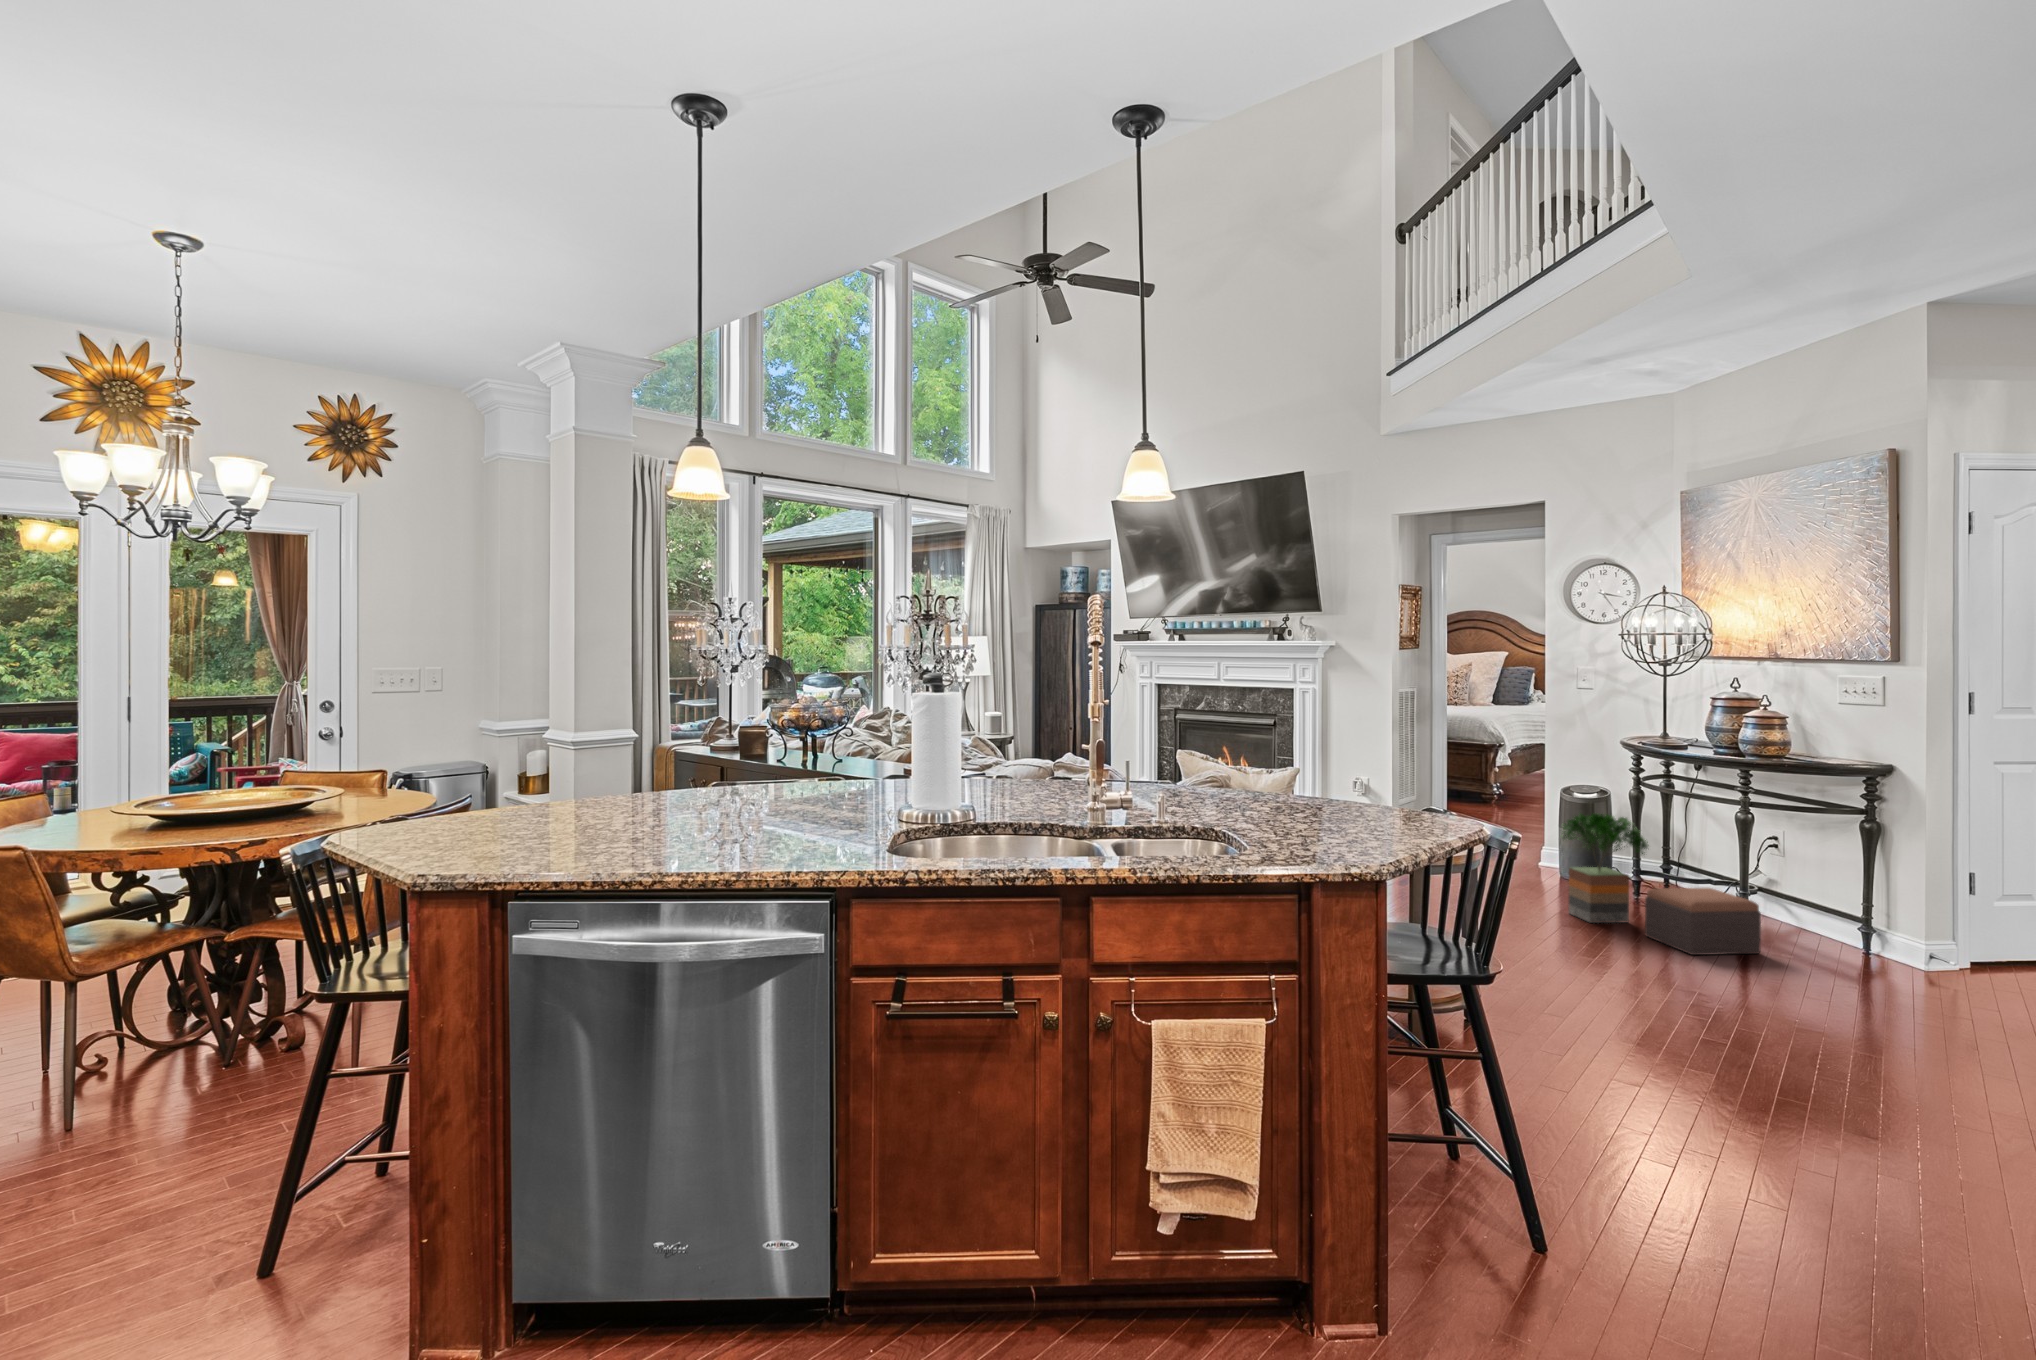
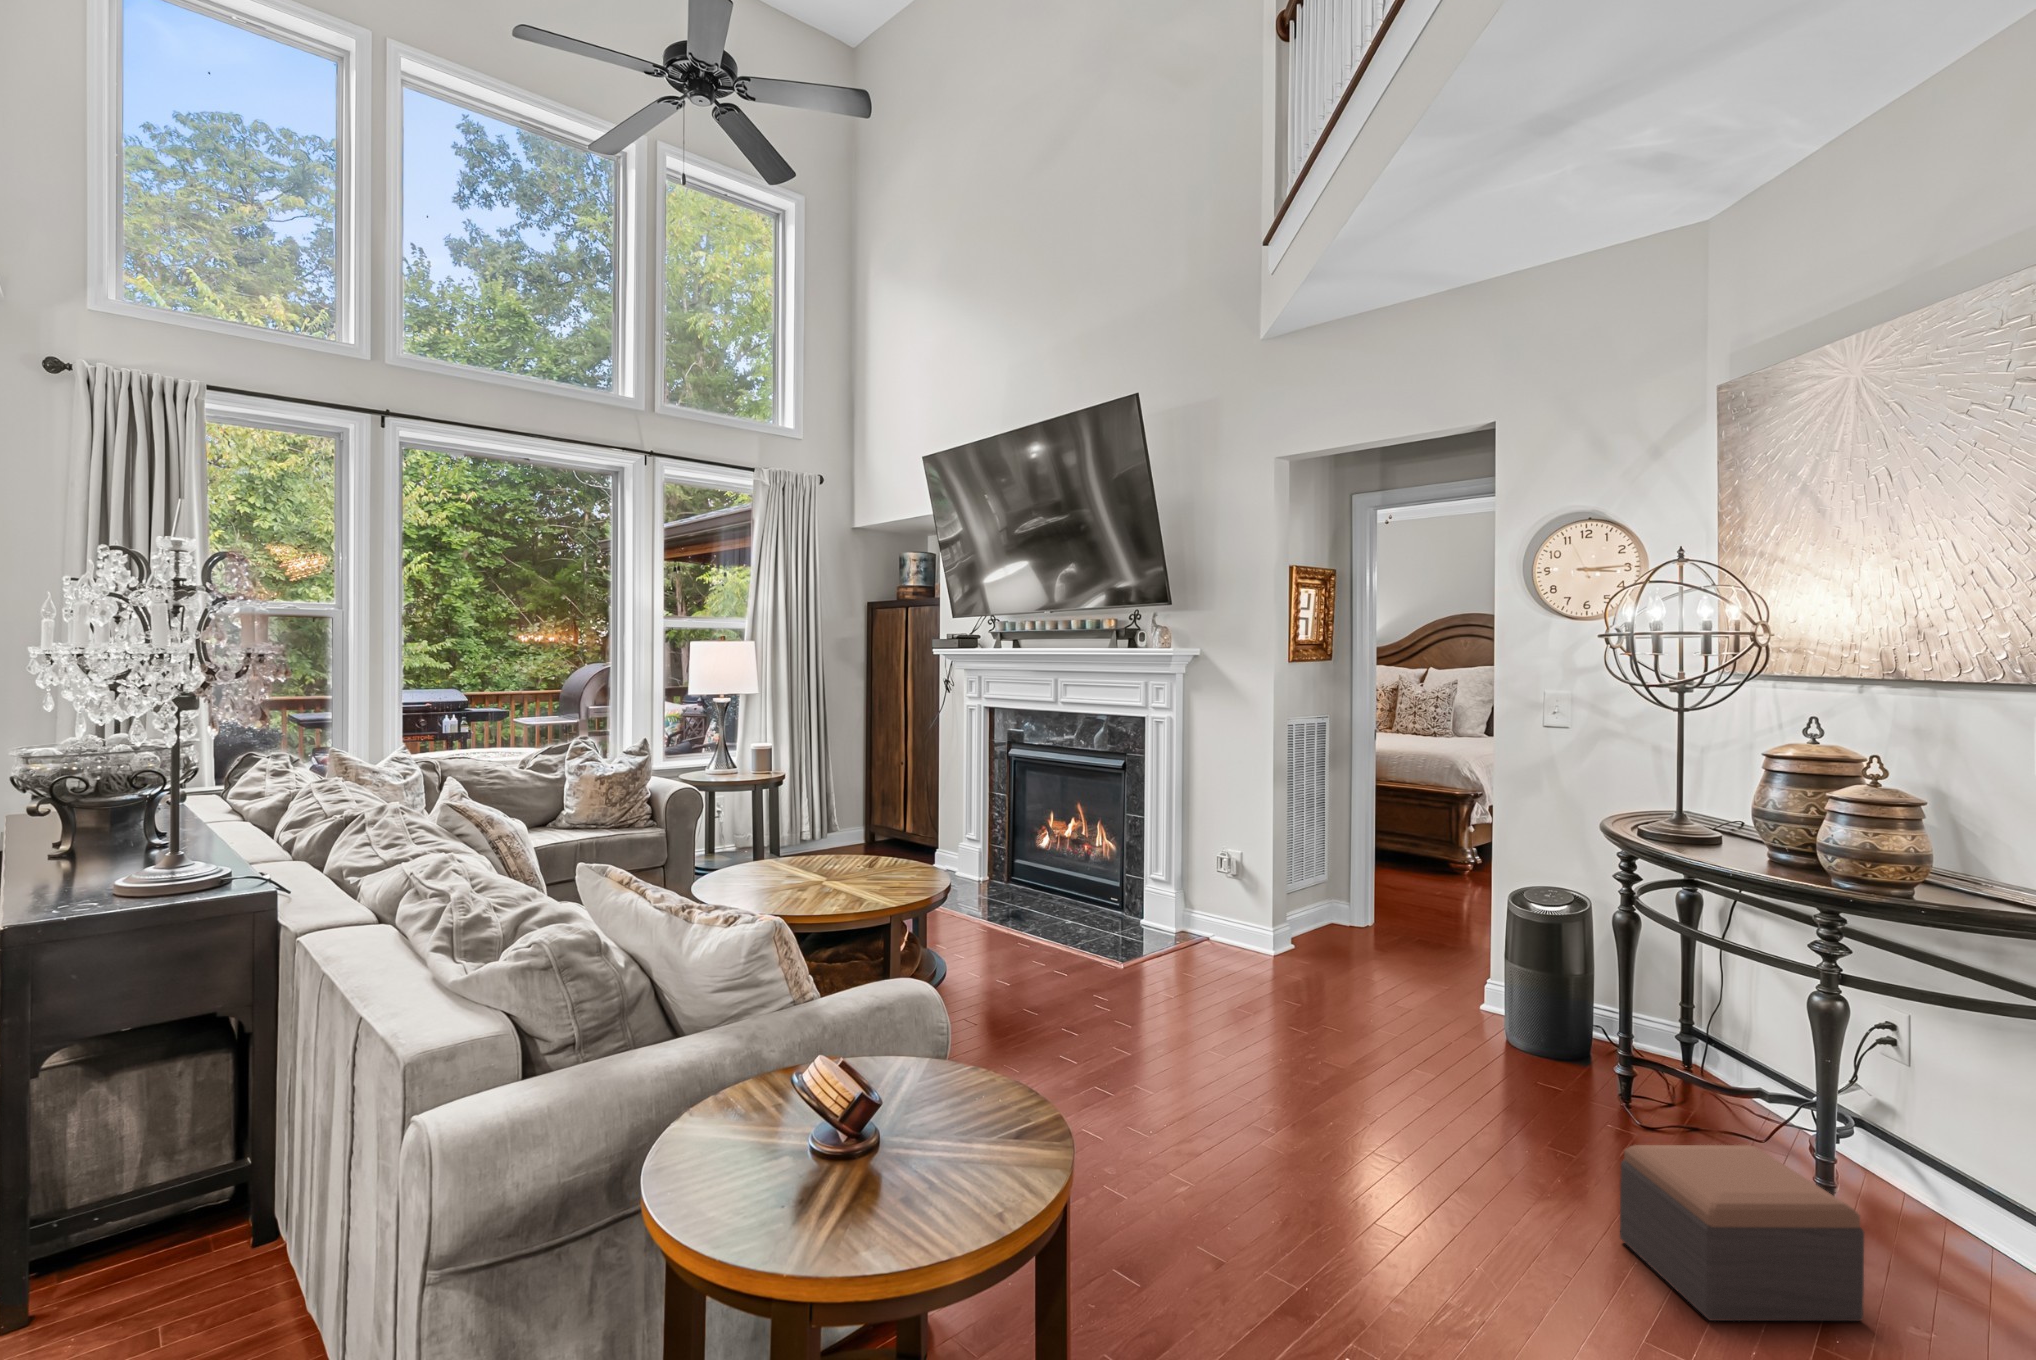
potted tree: present [1562,813,1649,923] -> none [1471,964,1640,1188]

